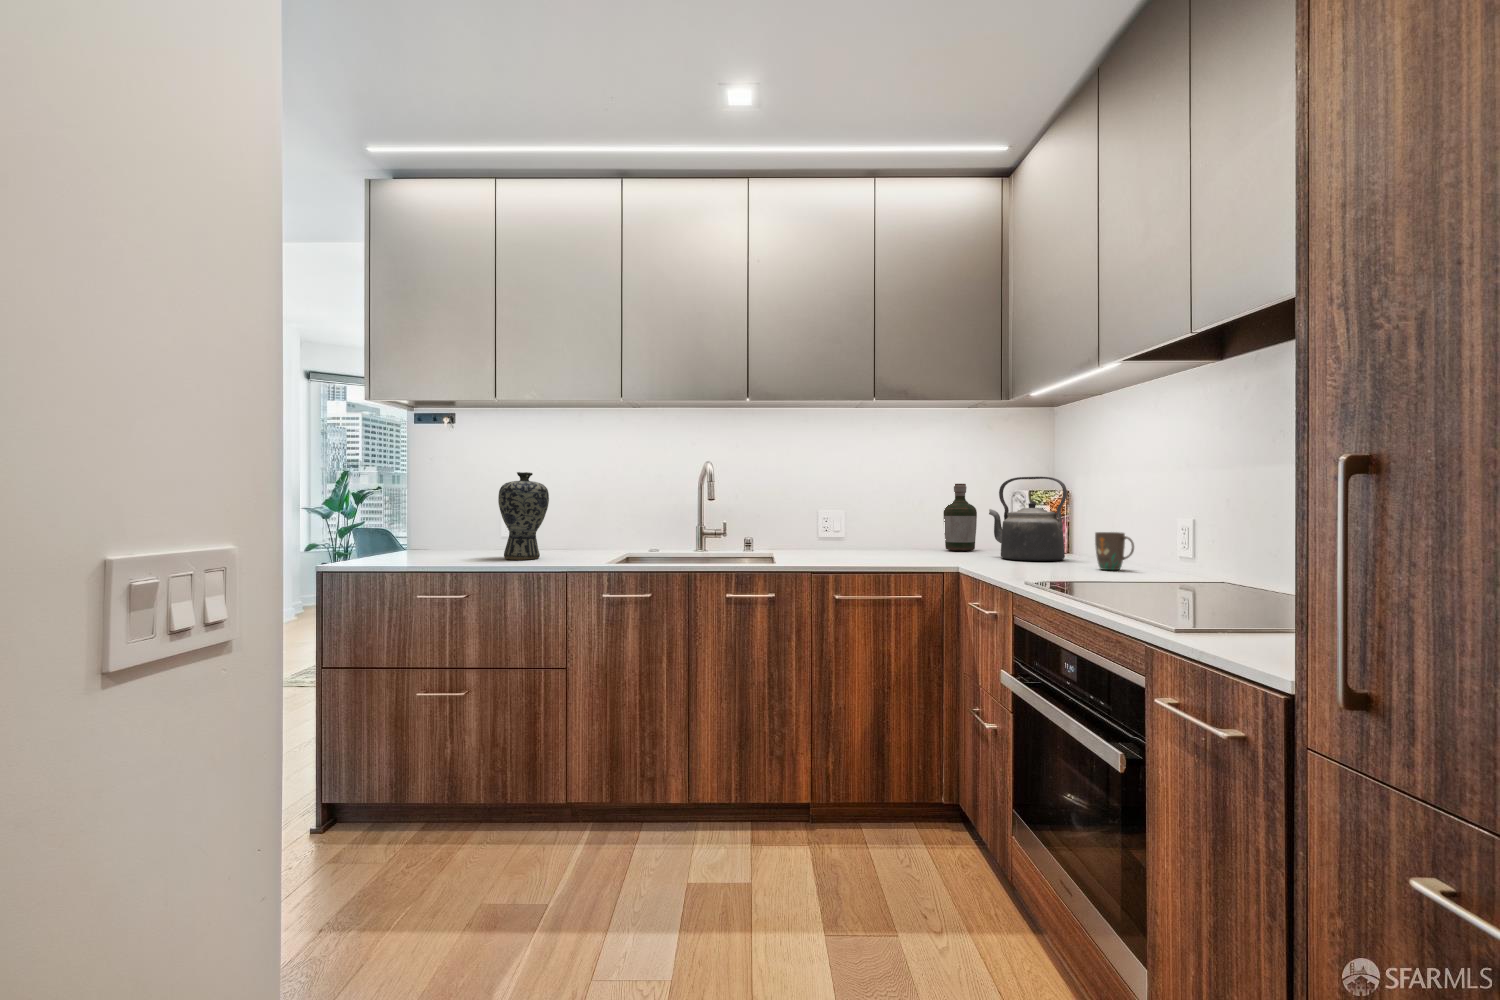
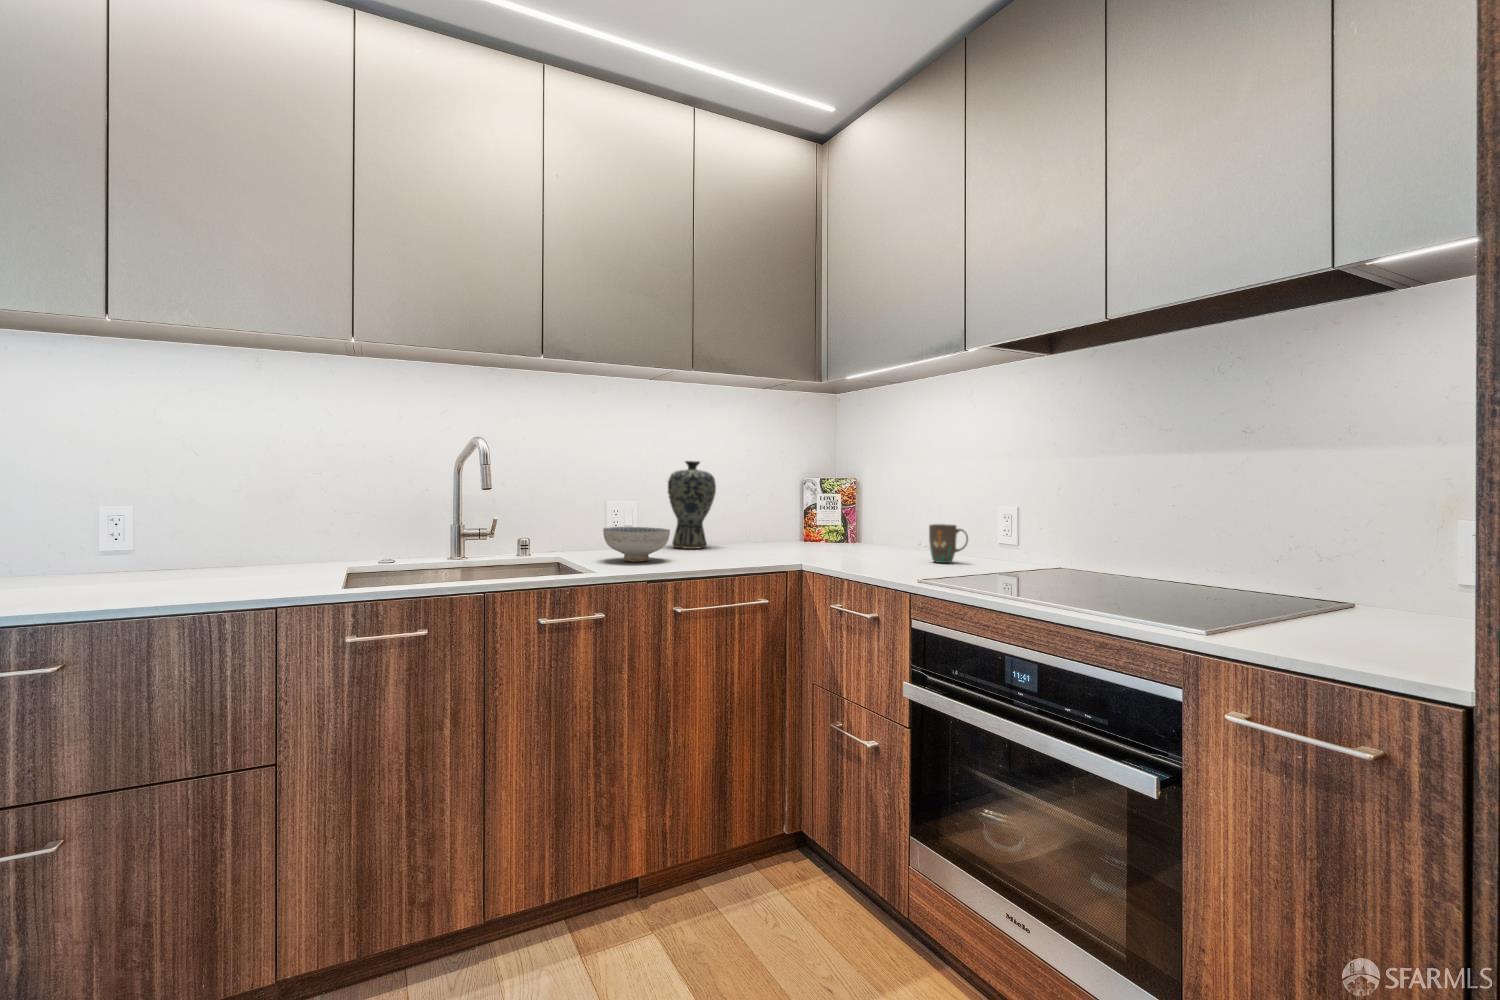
vase: present [498,472,549,560] -> present [668,461,716,549]
kettle: present [989,477,1067,561] -> none [799,467,881,555]
bottle: present [943,484,977,551] -> none [737,472,769,545]
ceramic bowl: none [800,530,854,558] -> present [603,527,670,562]

